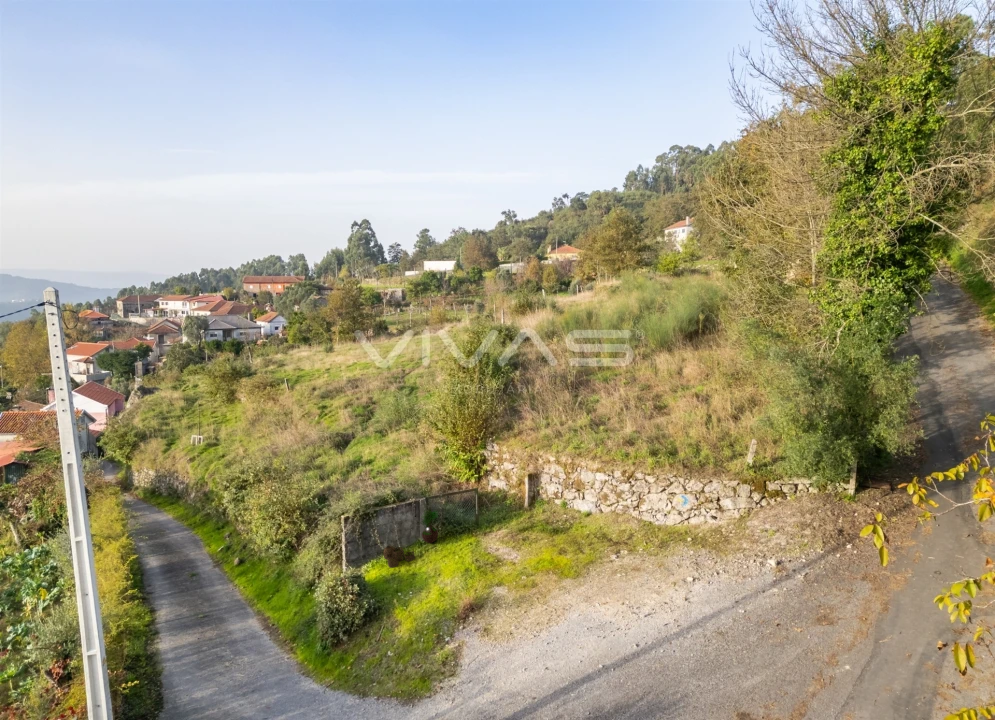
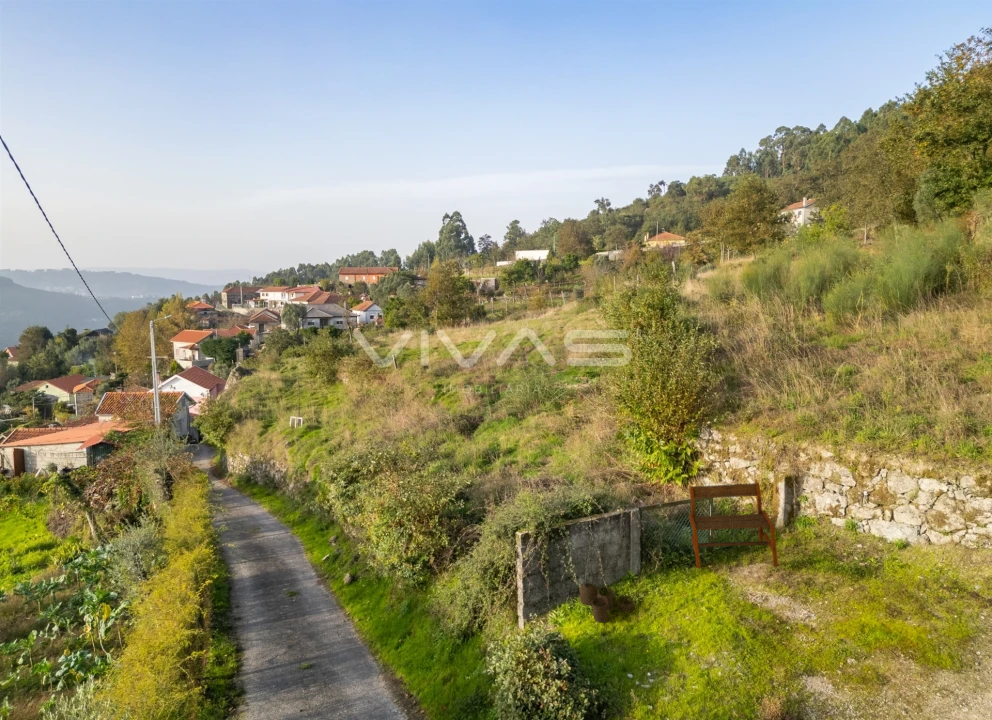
bench: none [459,478,511,534] -> present [689,482,778,568]
potted tree: present [422,511,438,543] -> none [634,528,667,580]

